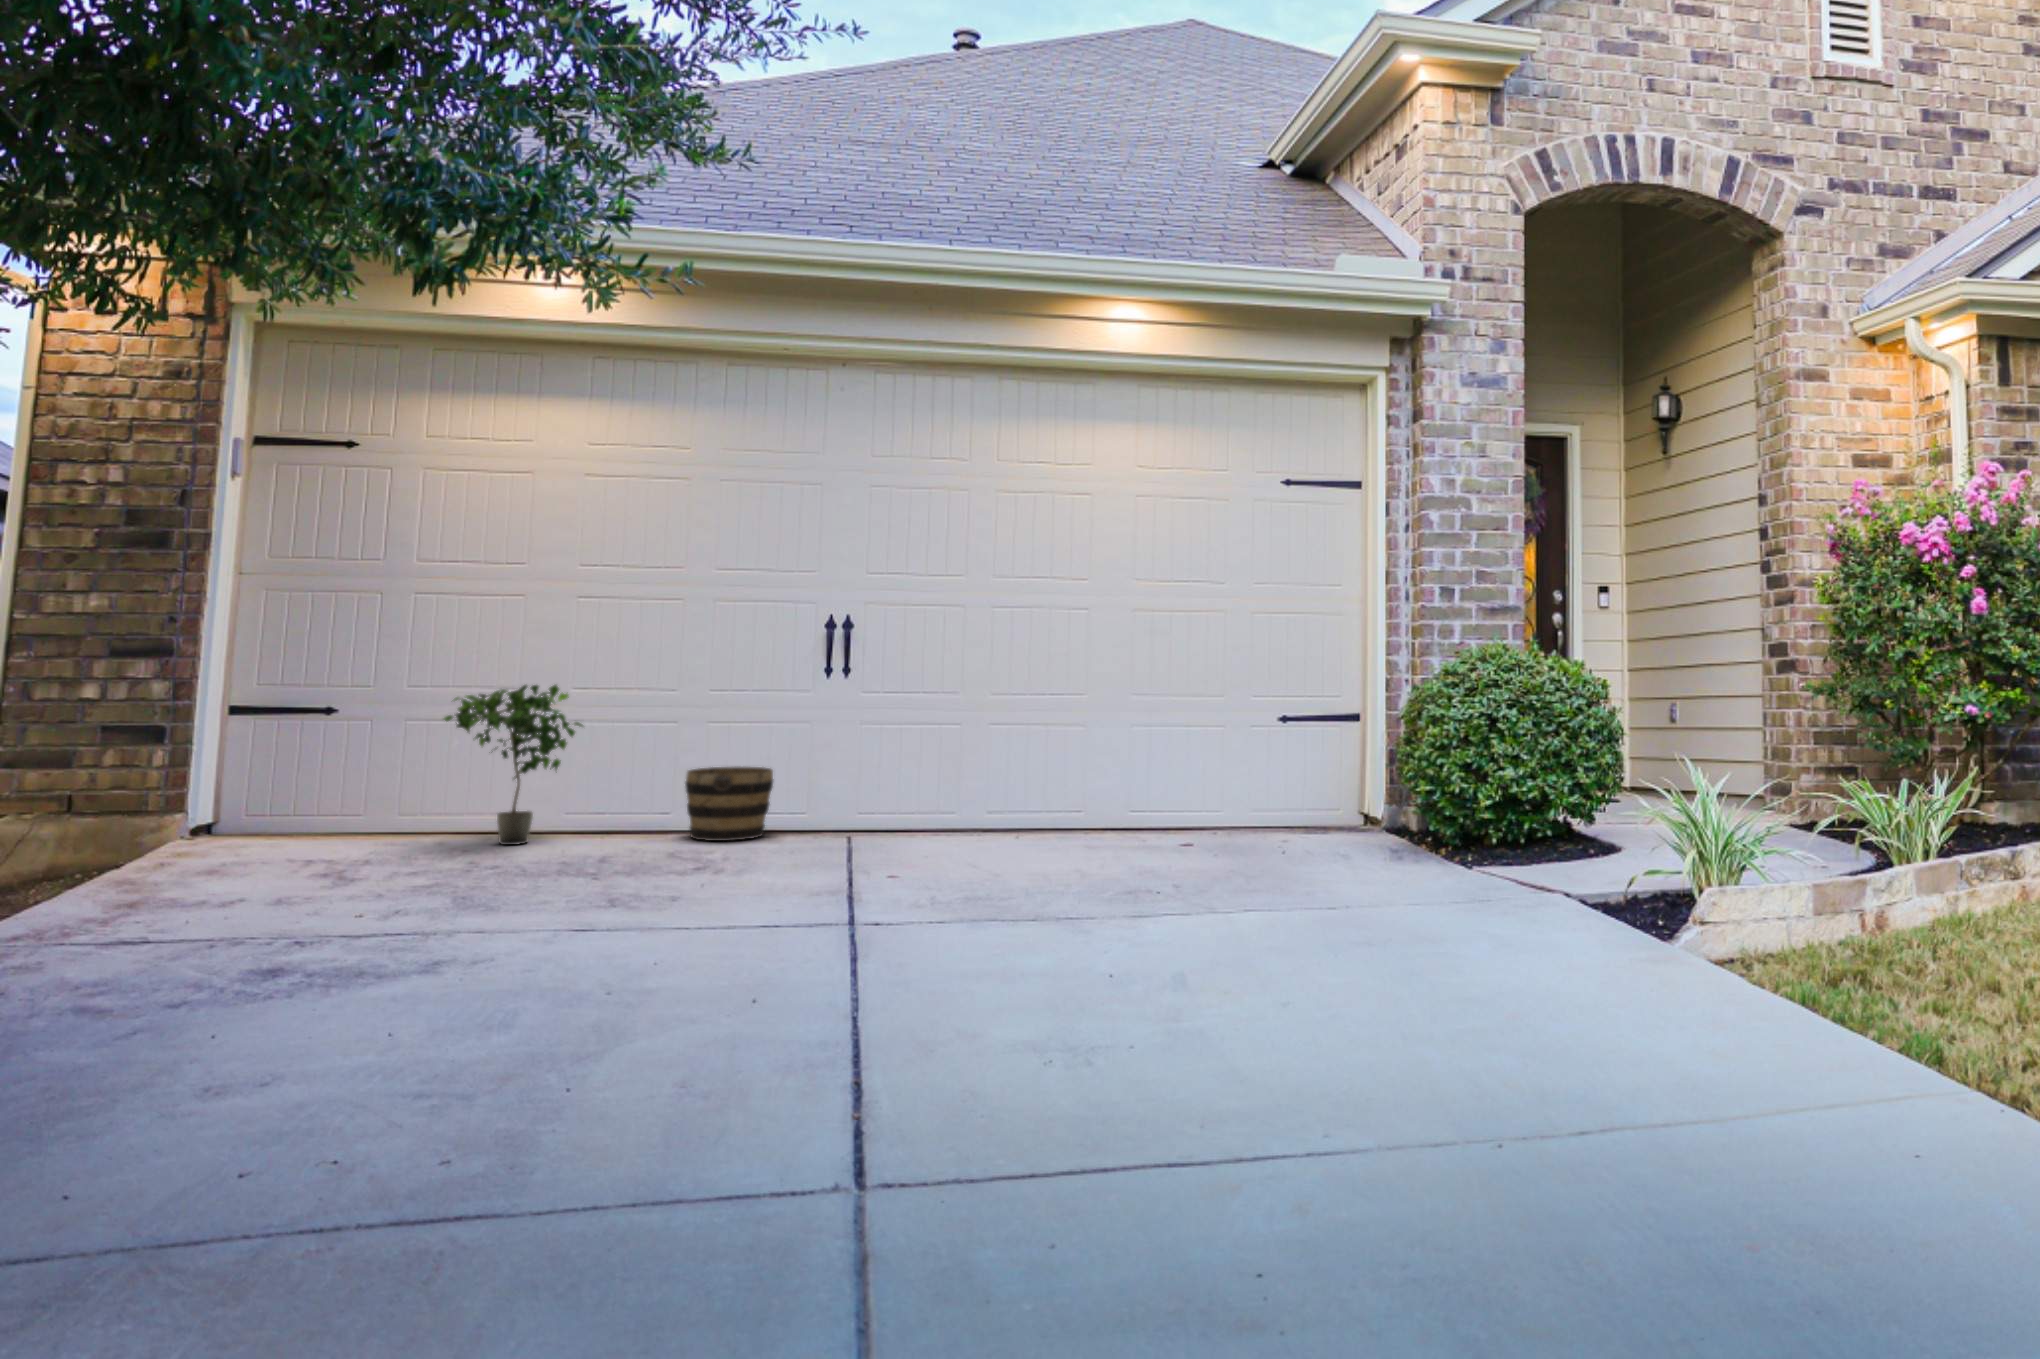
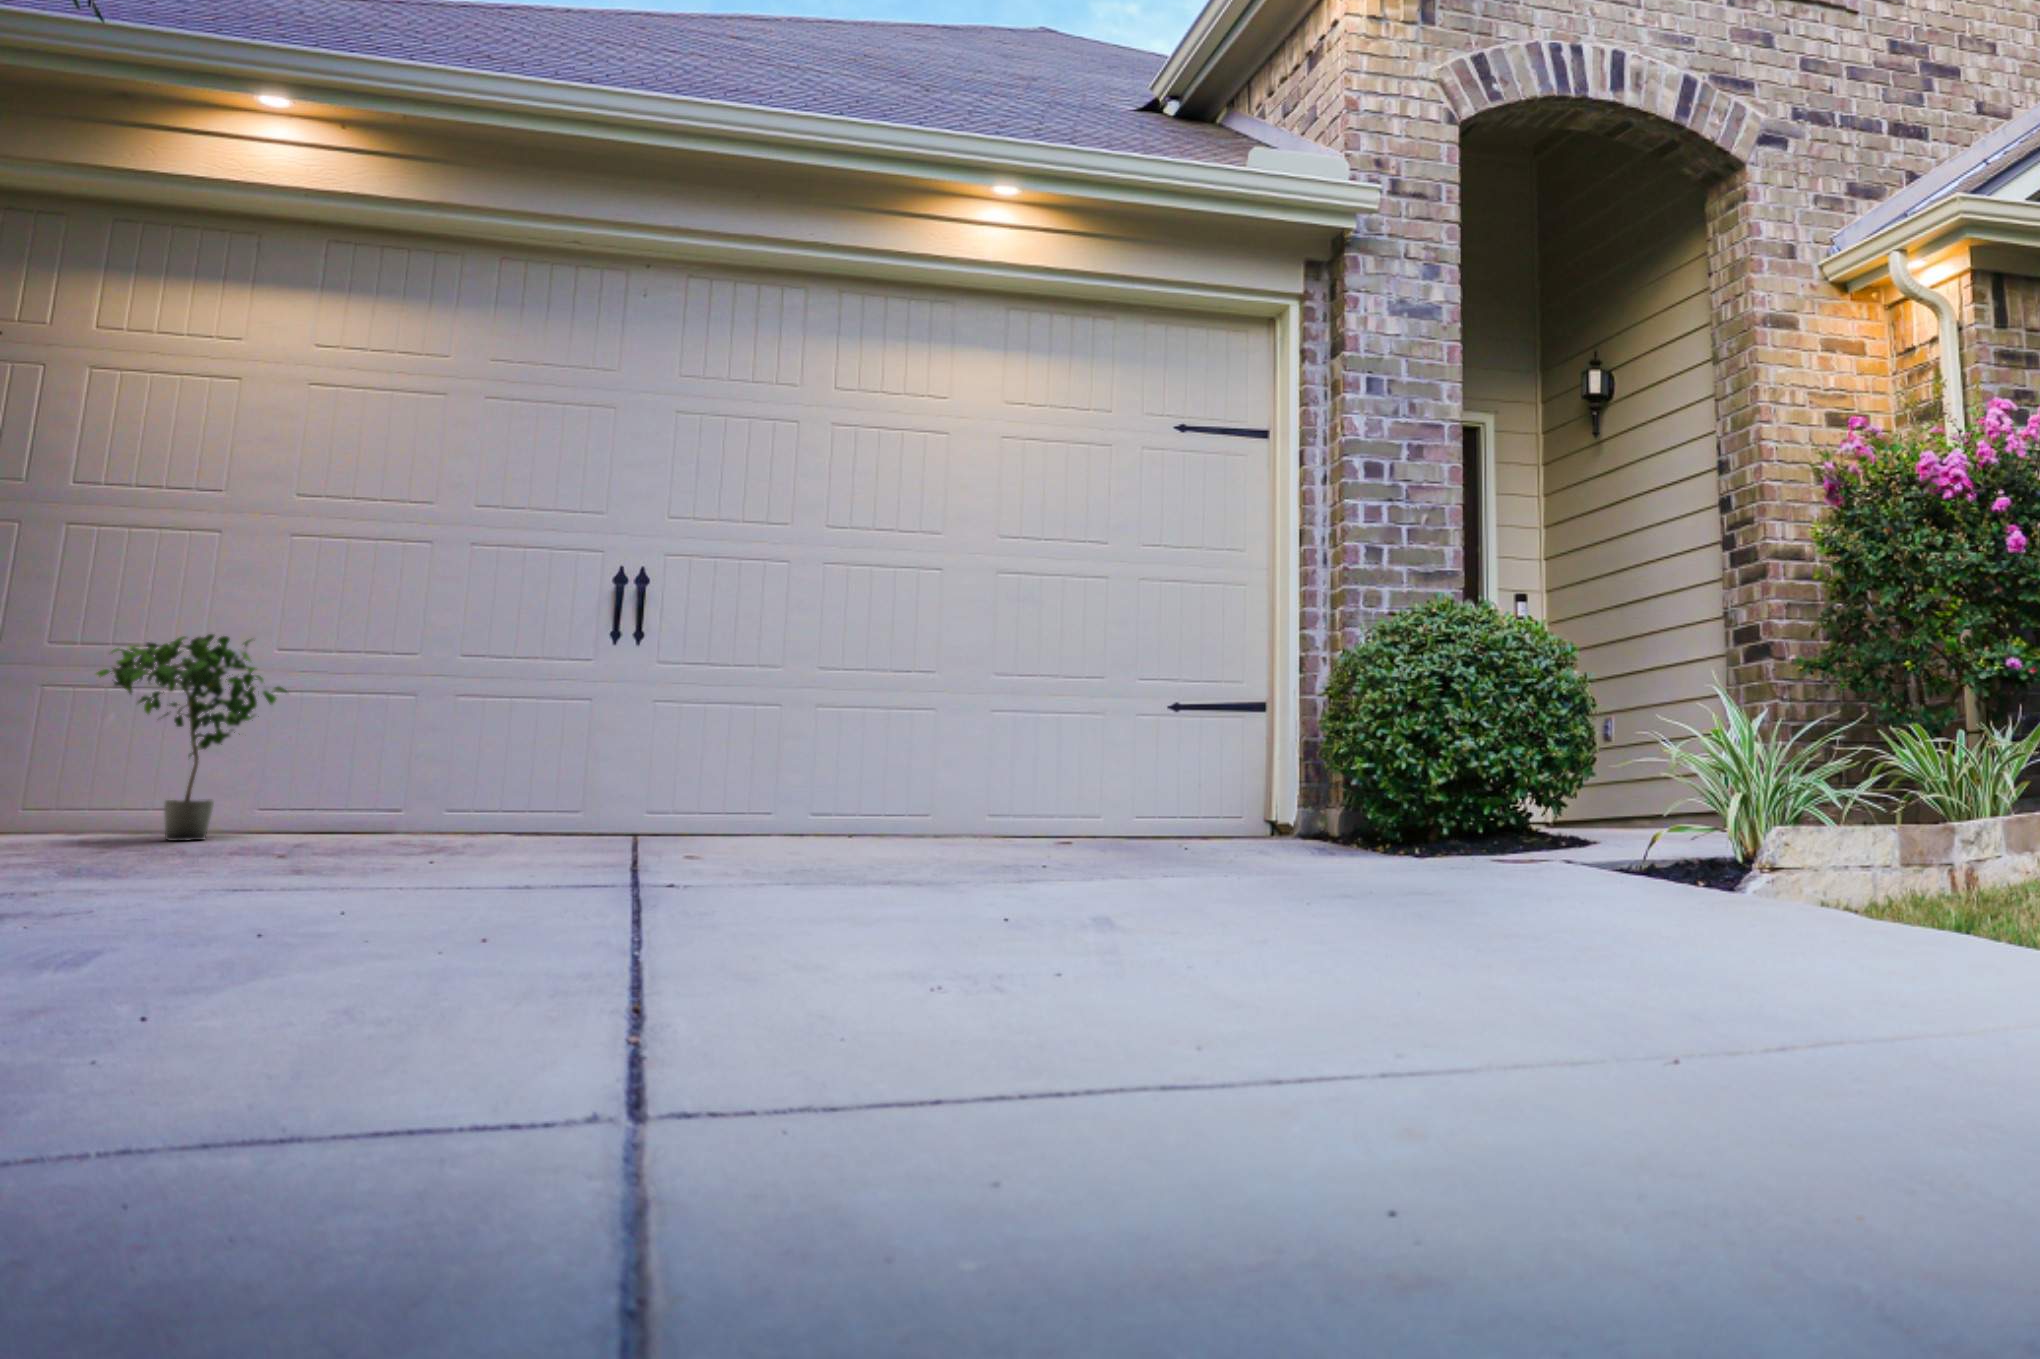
bucket: present [685,767,773,841] -> none [422,751,539,838]

